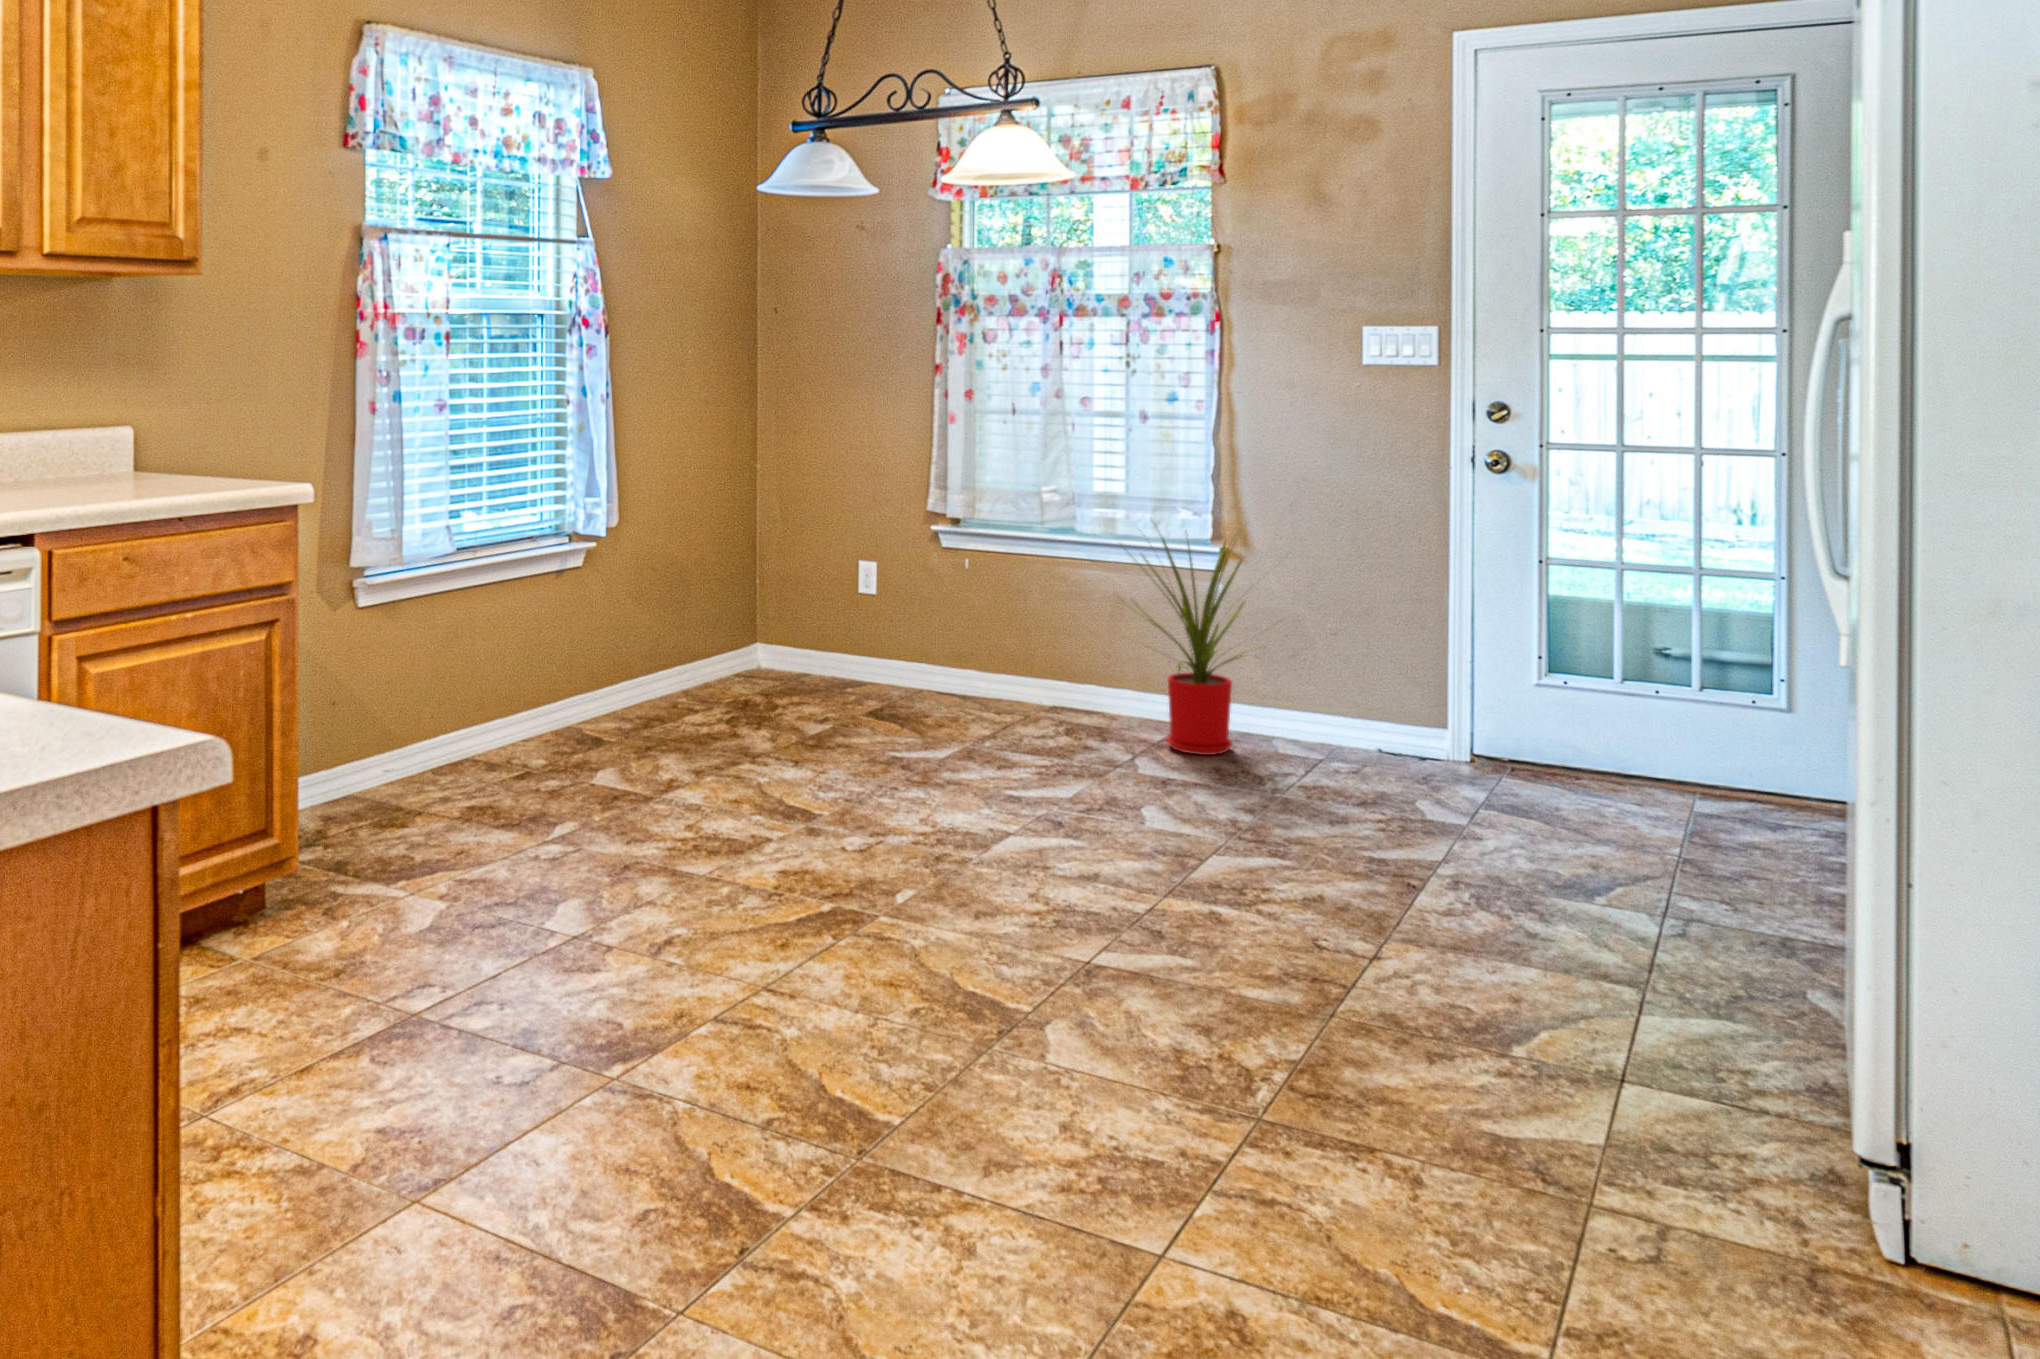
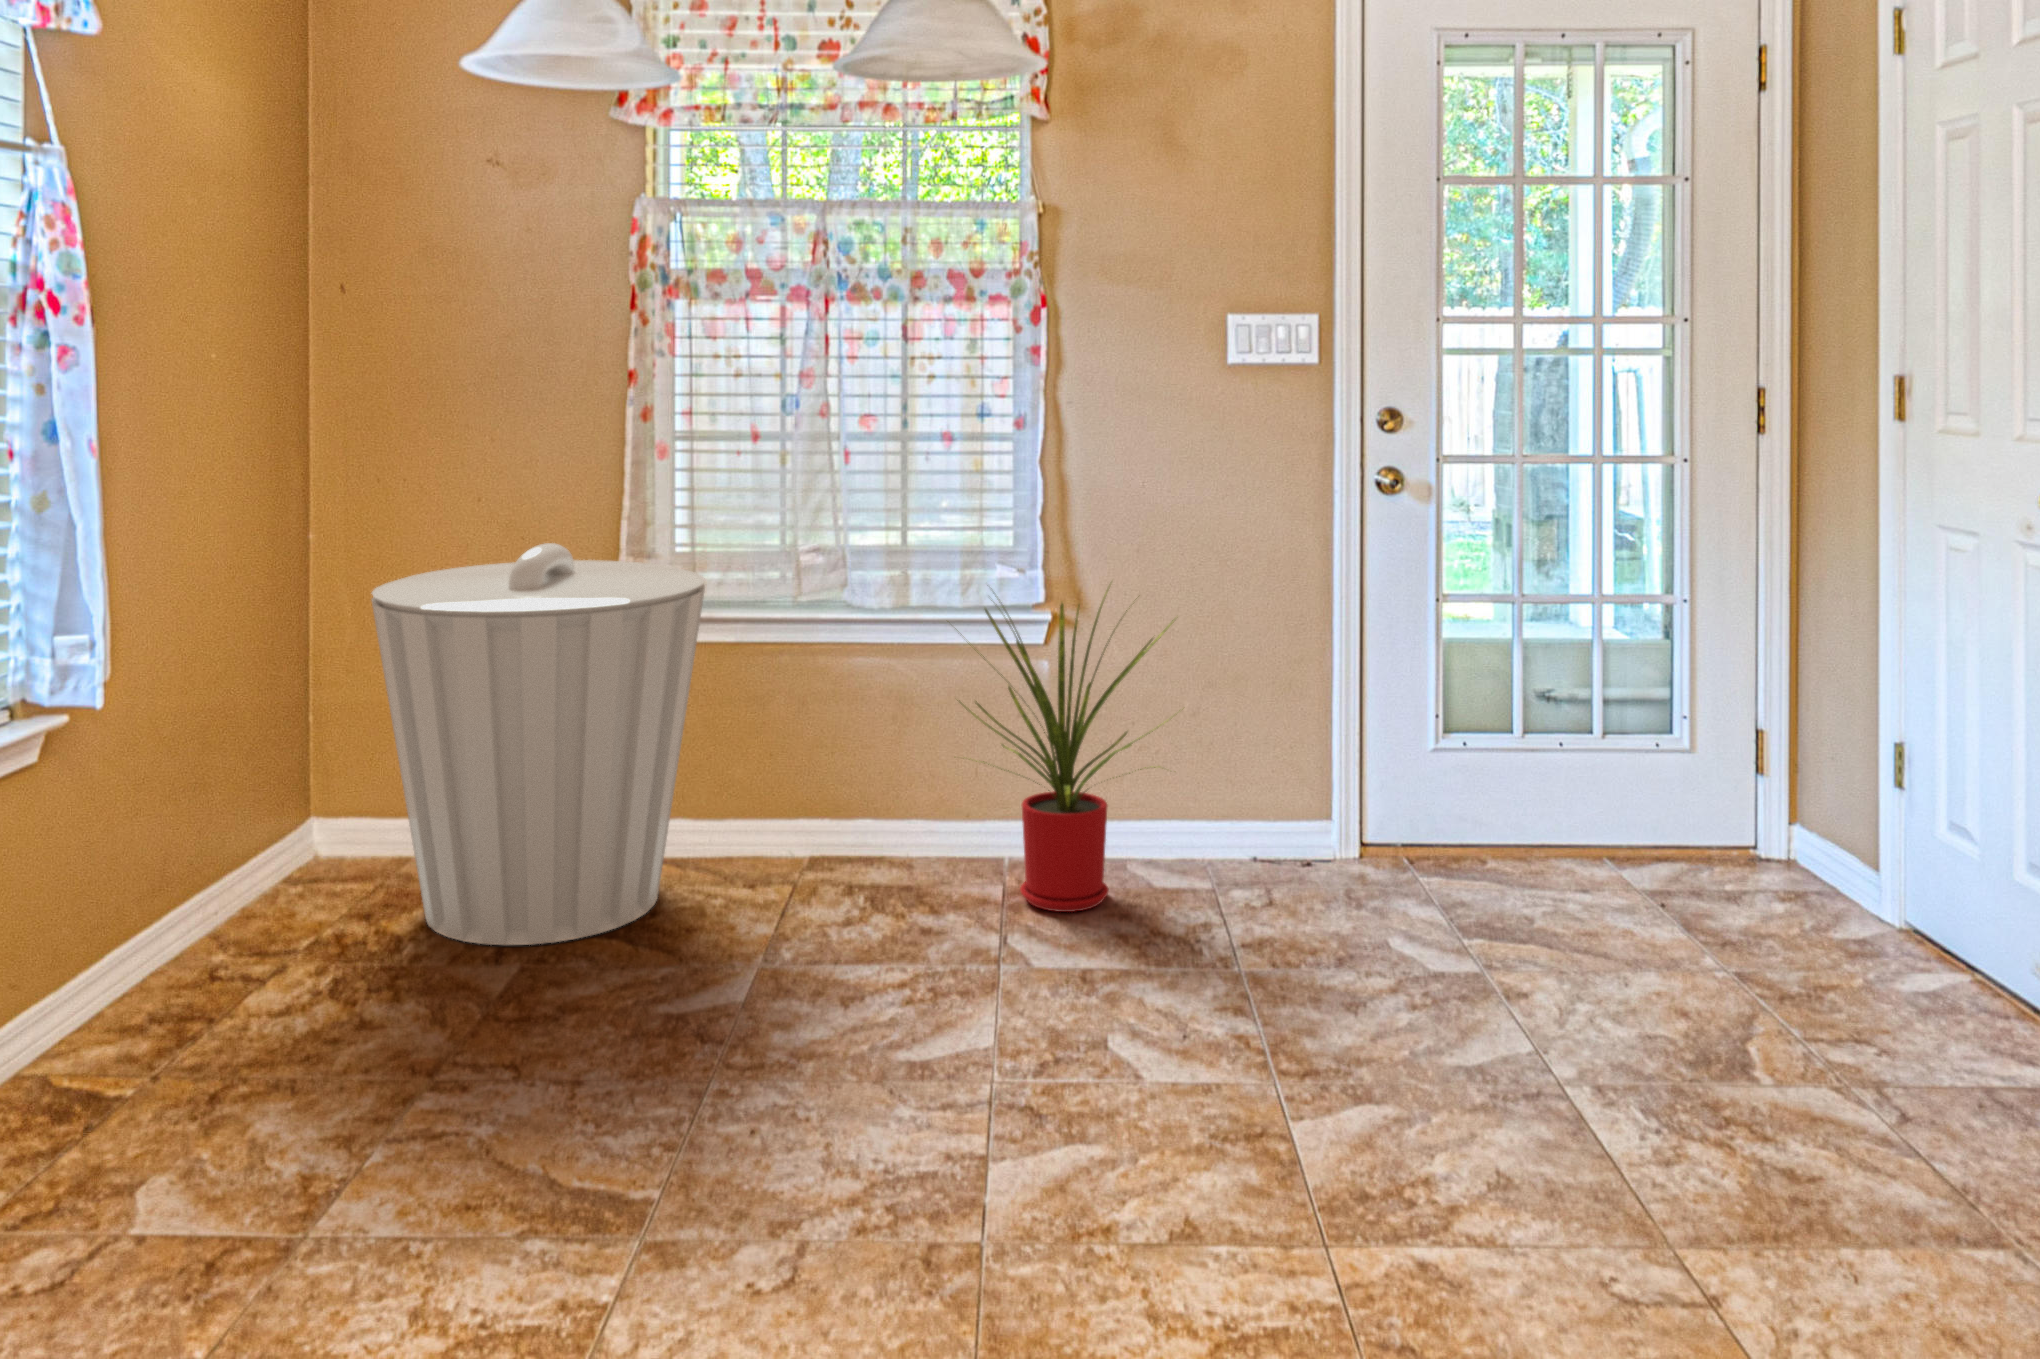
trash can: none [765,474,969,720] -> present [372,543,705,945]

